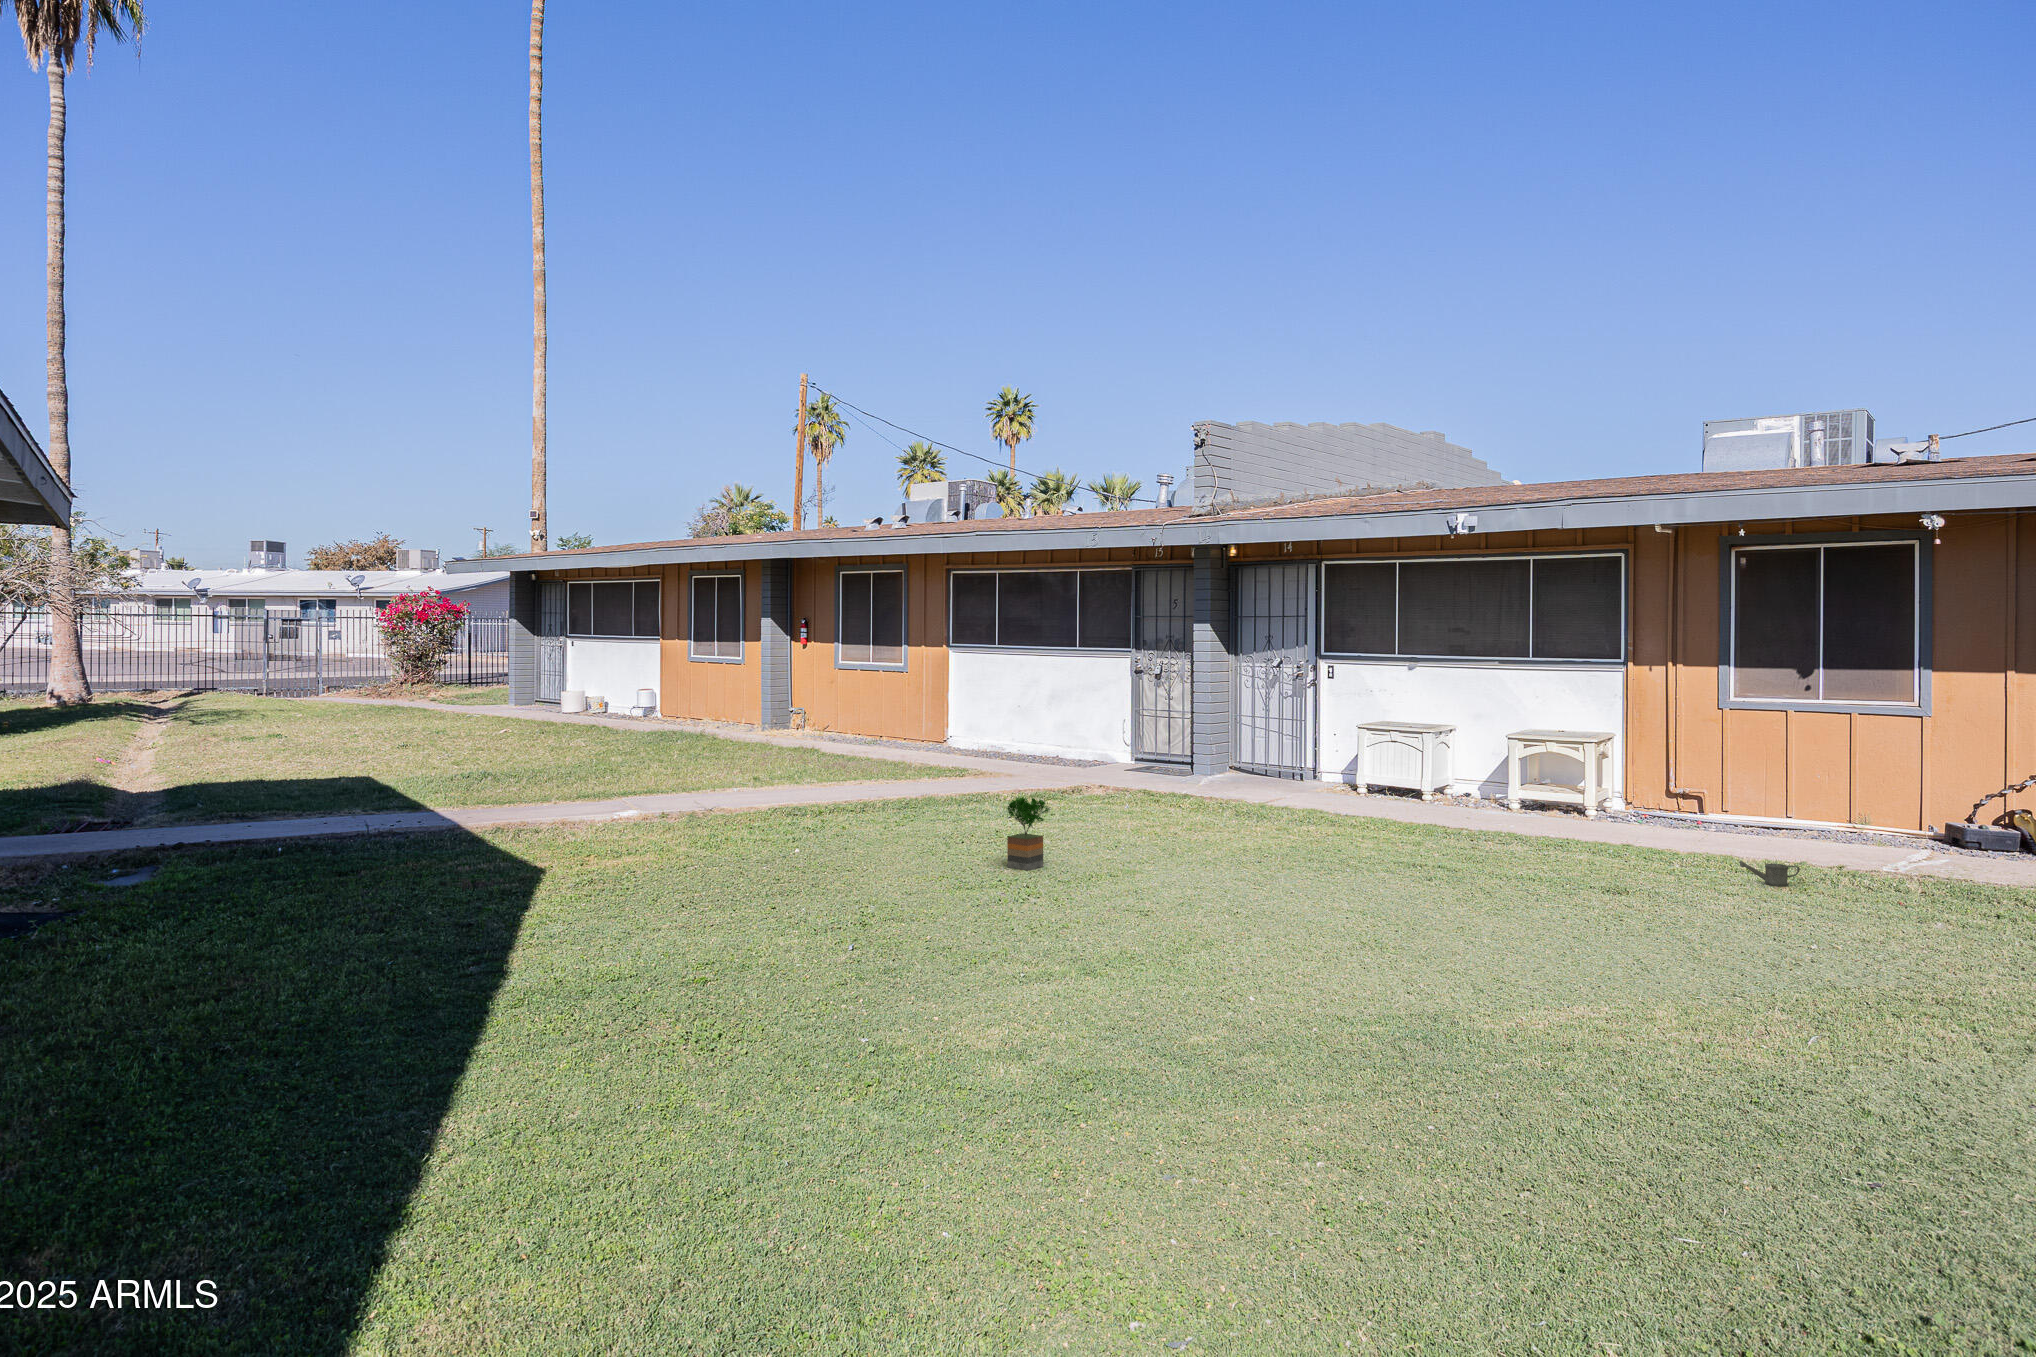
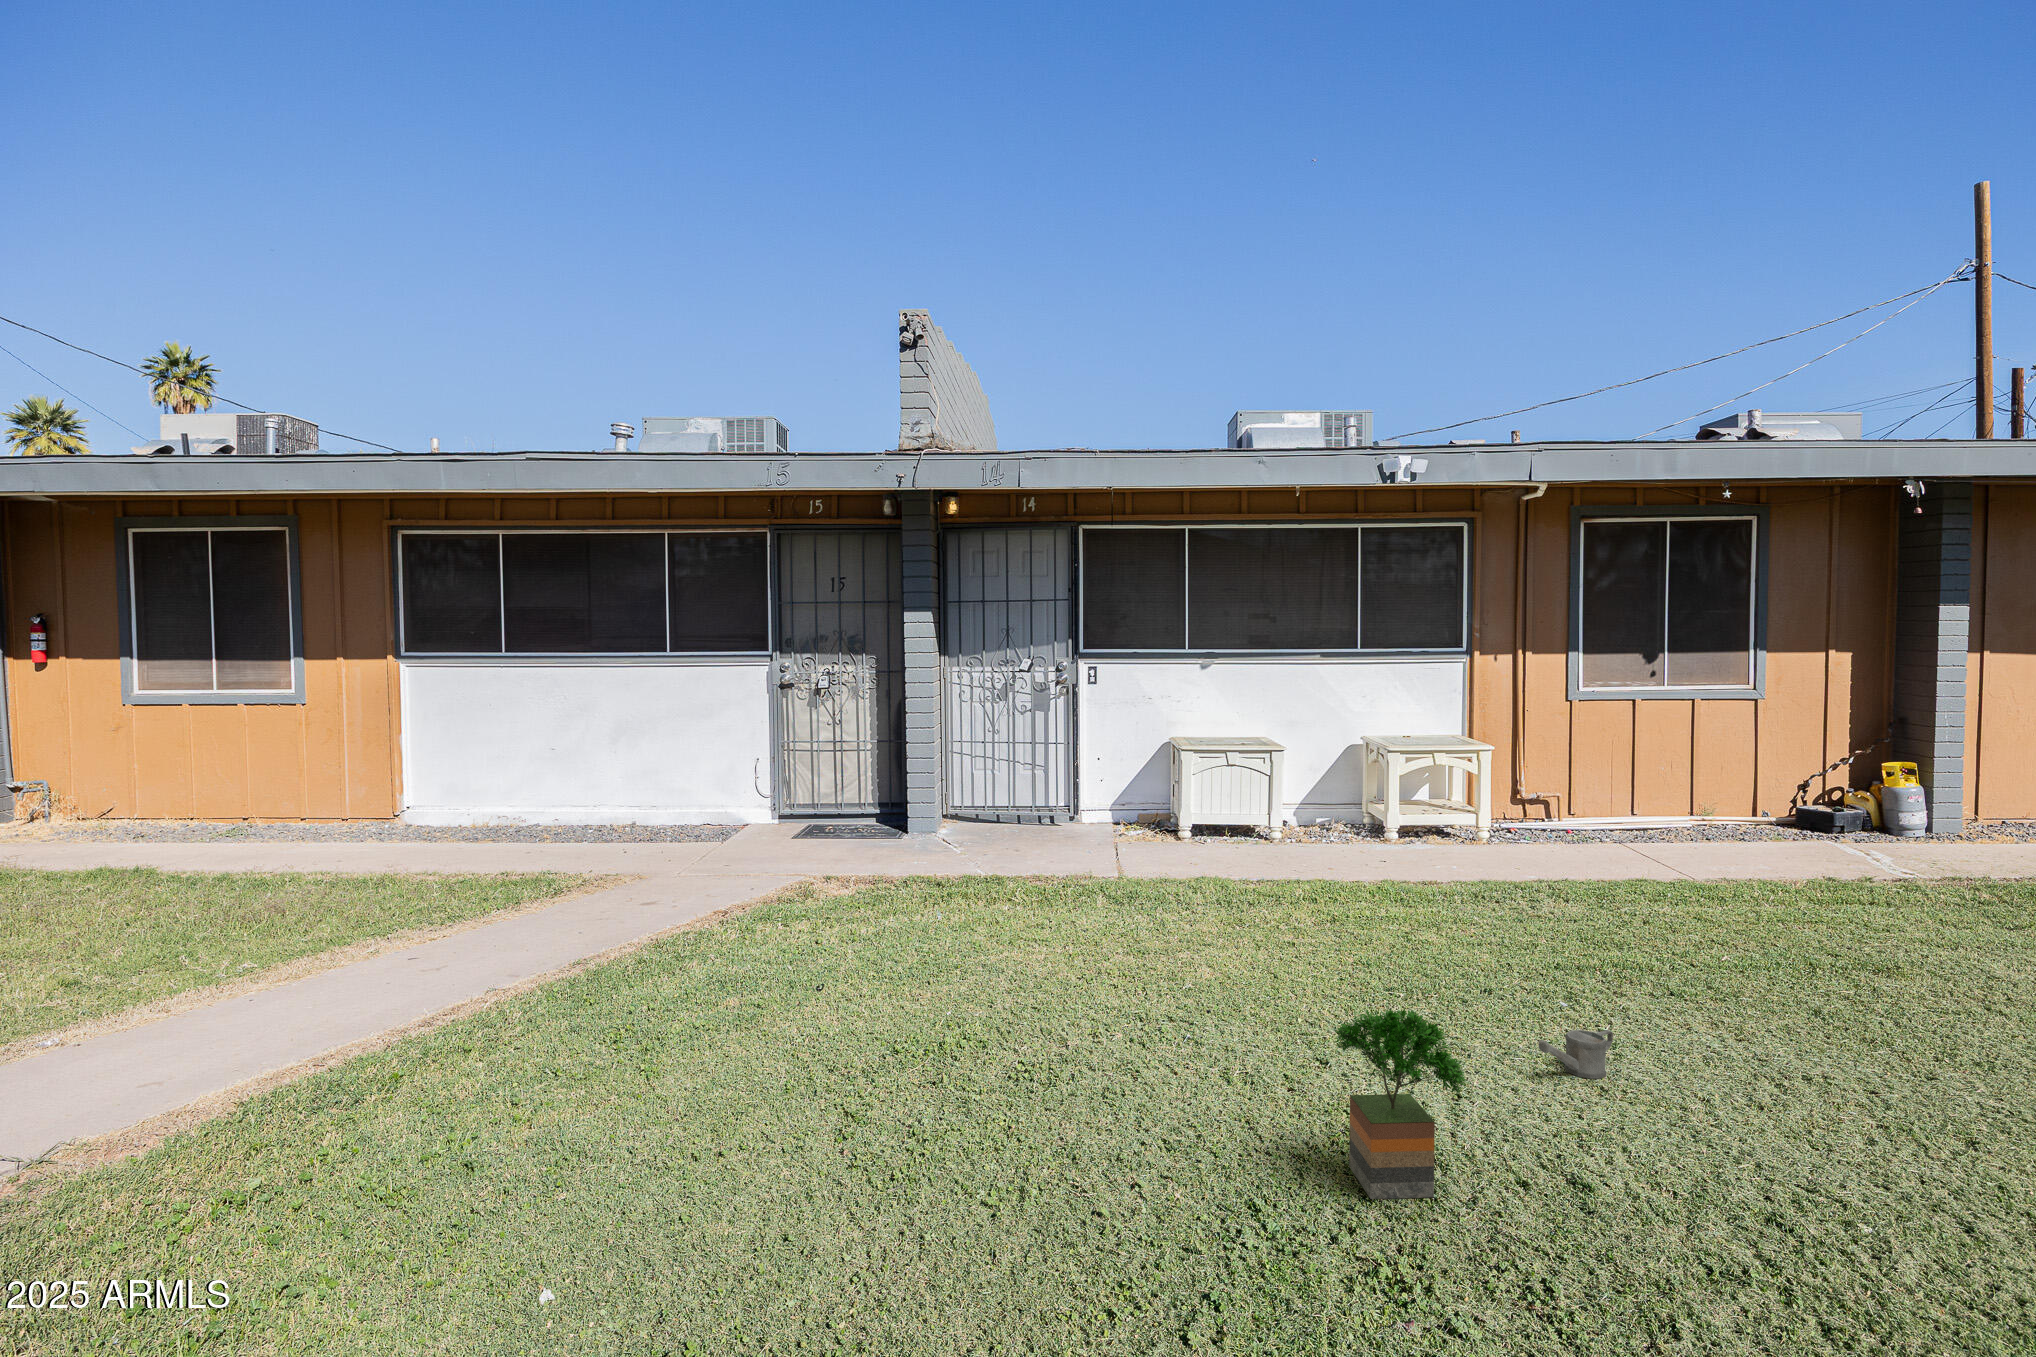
watering can: present [1740,861,1799,886] -> present [1539,1030,1613,1079]

